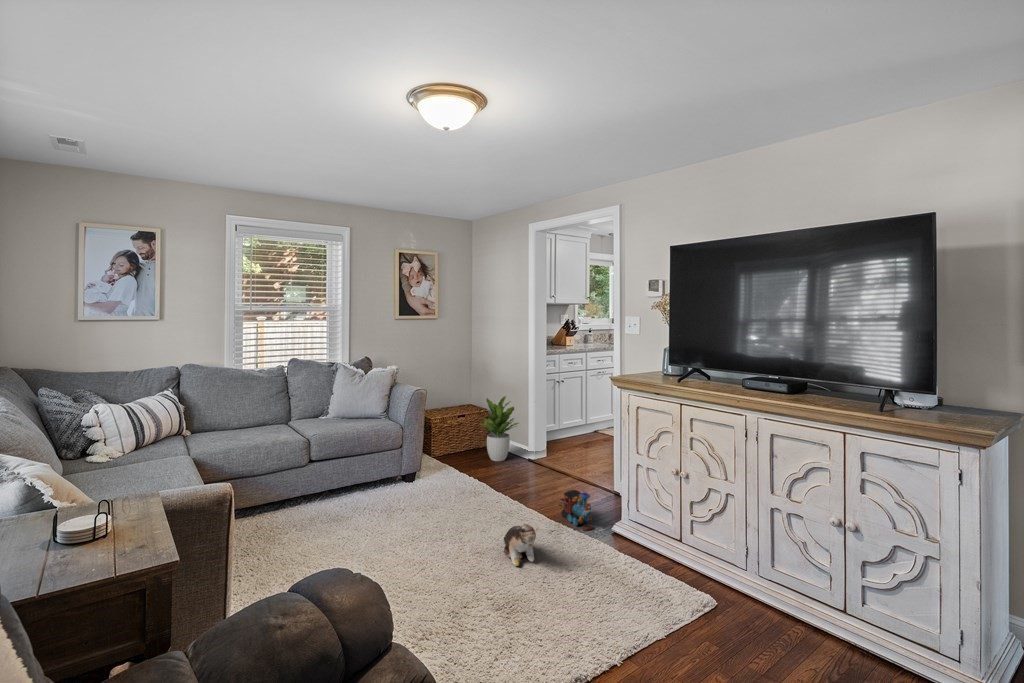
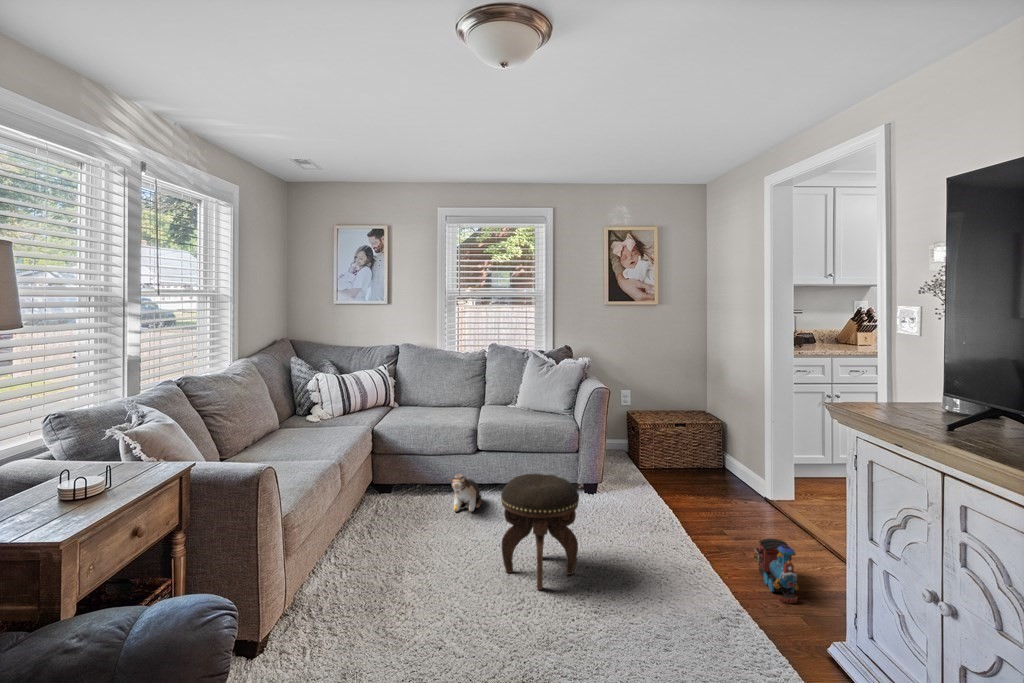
potted plant: present [479,396,519,461] -> none [691,403,752,488]
footstool: none [388,474,455,571] -> present [501,474,579,590]
plush toy: present [504,524,538,566] -> present [448,474,482,512]

